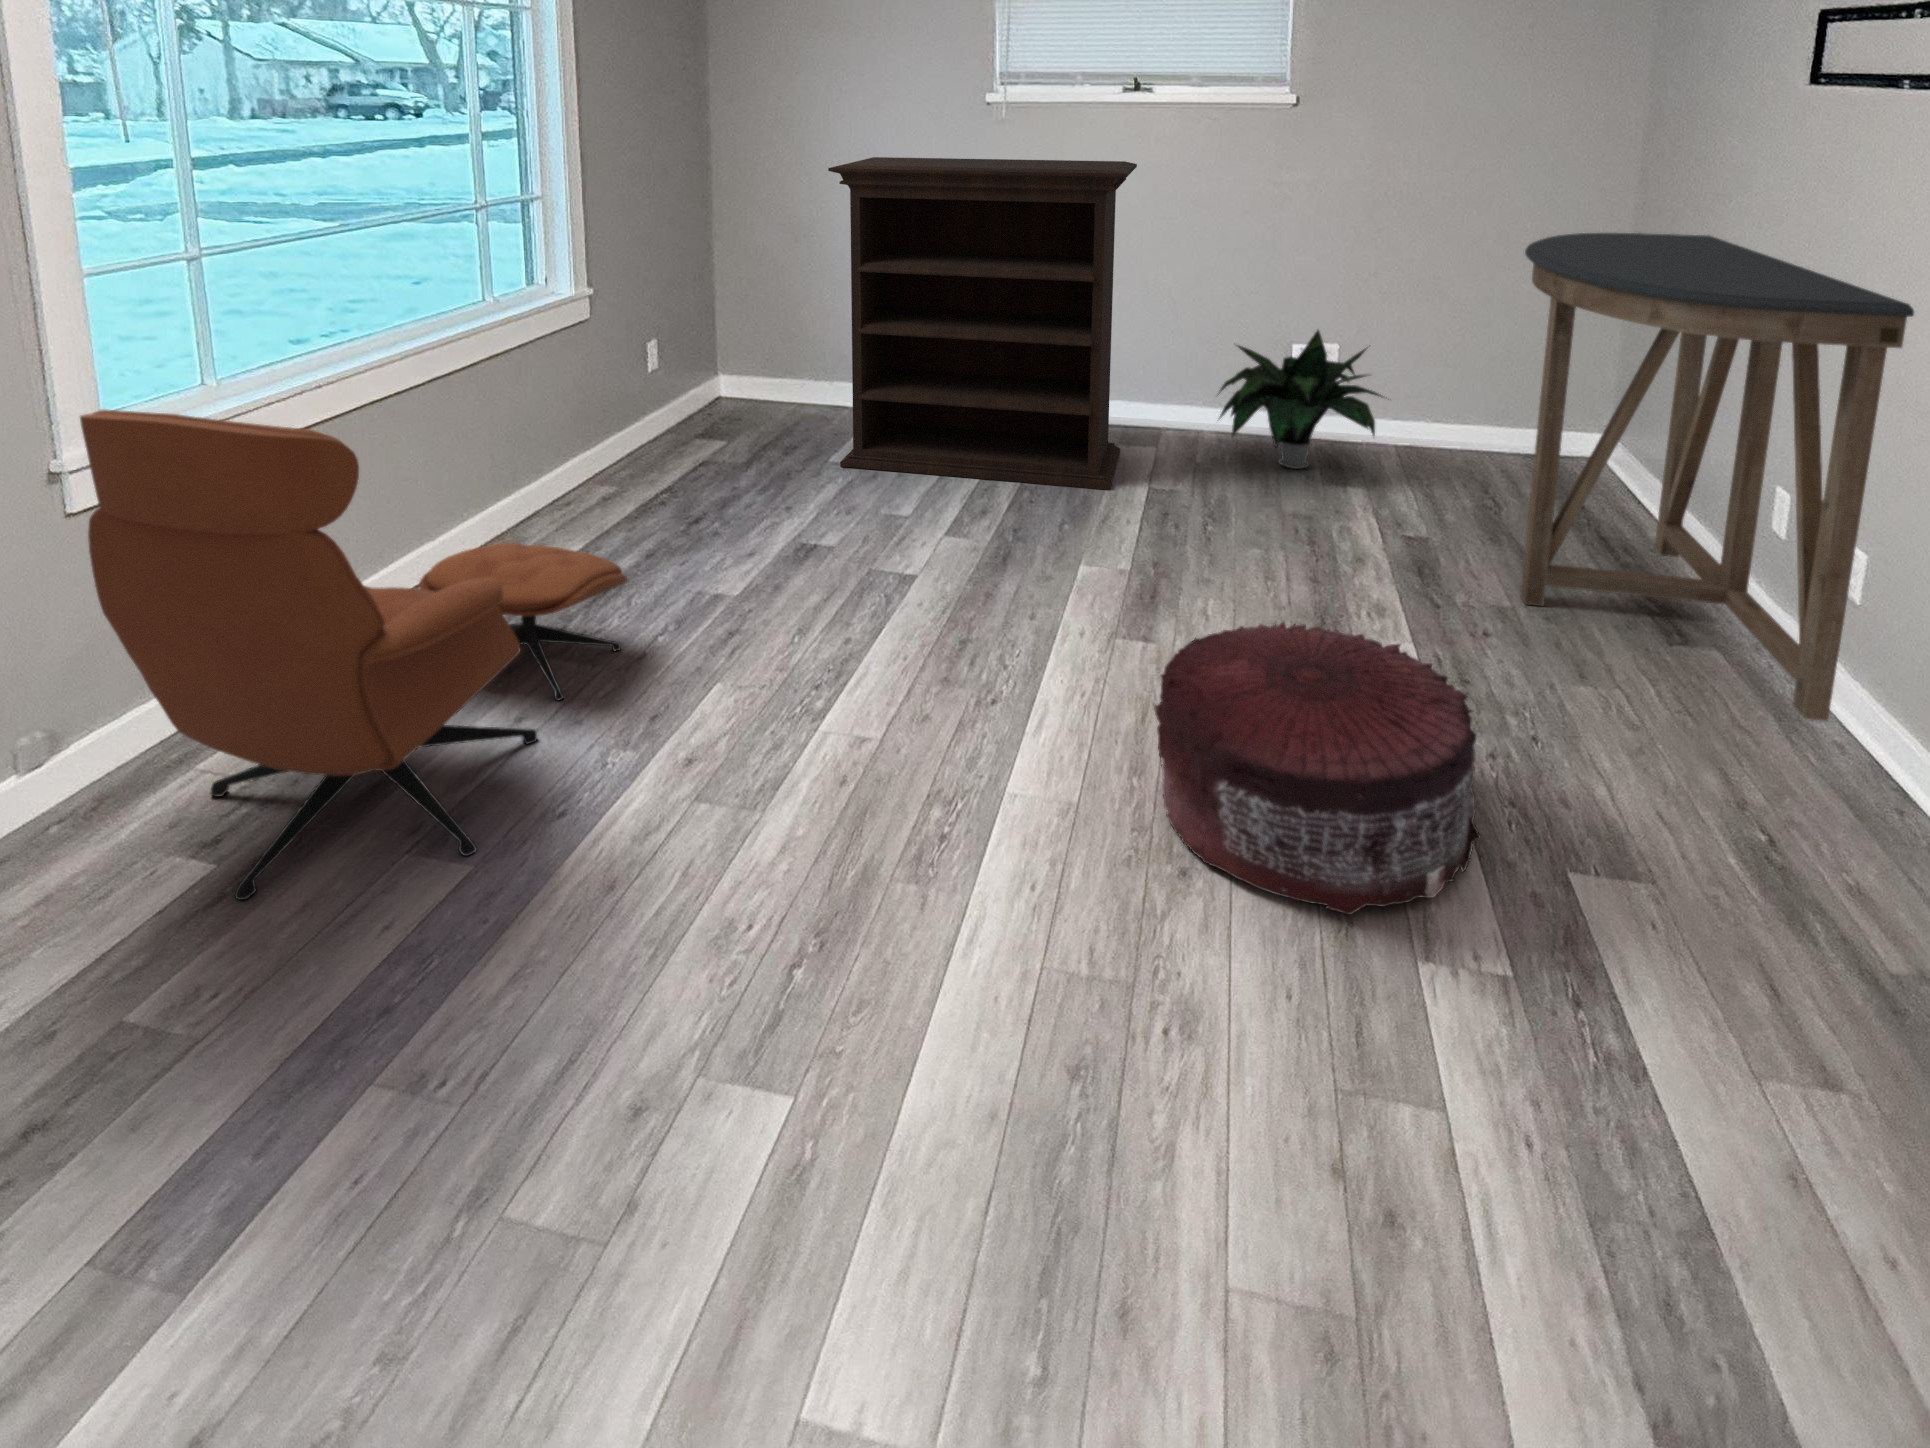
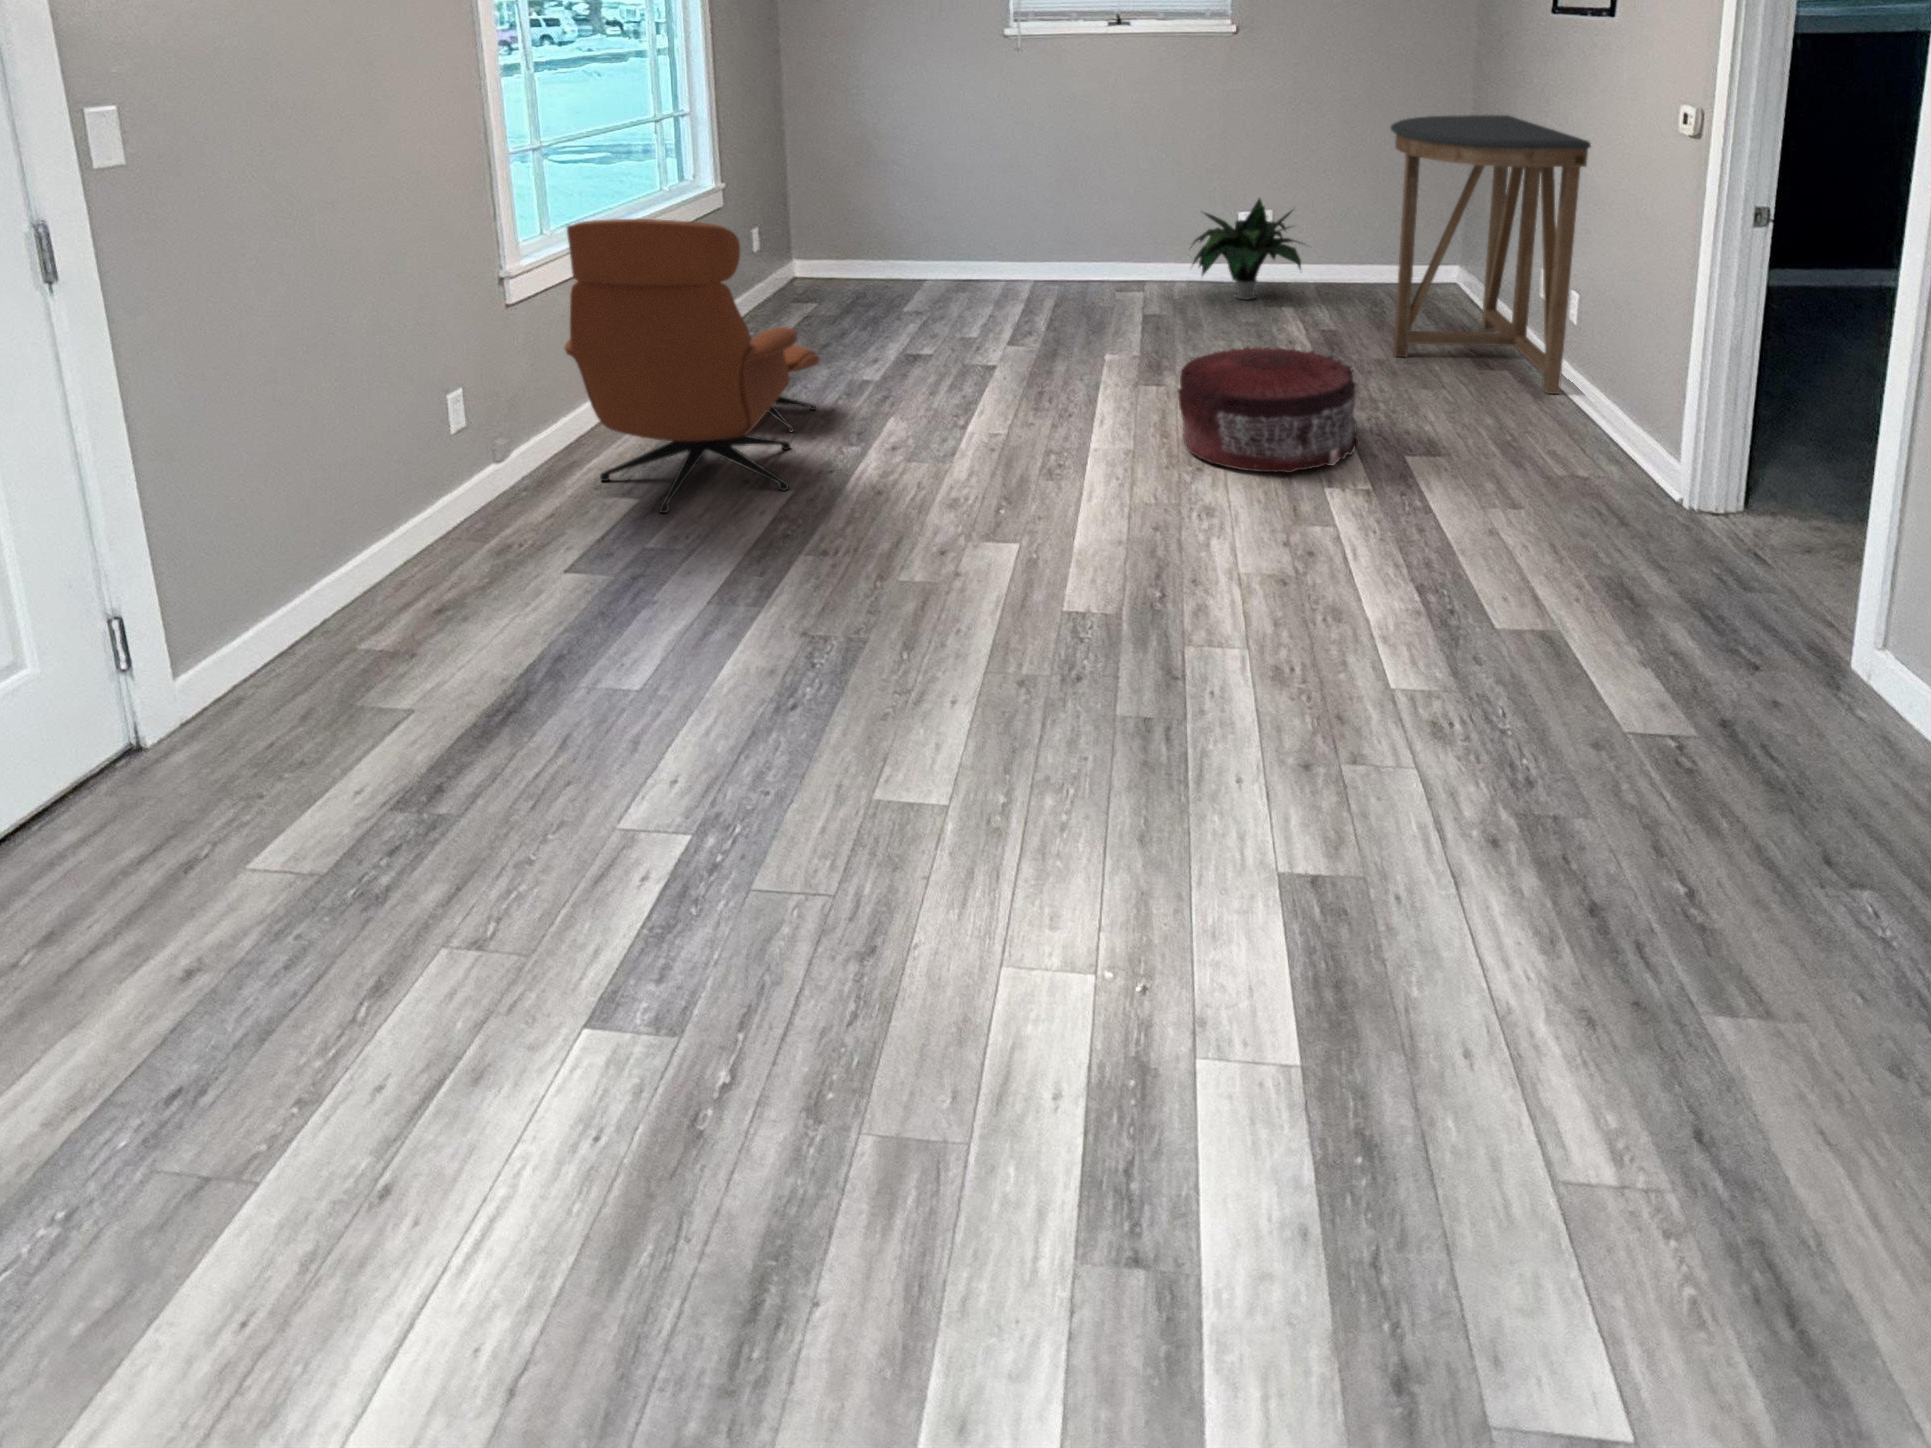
bookshelf: present [828,157,1137,490] -> none [902,78,1127,317]

